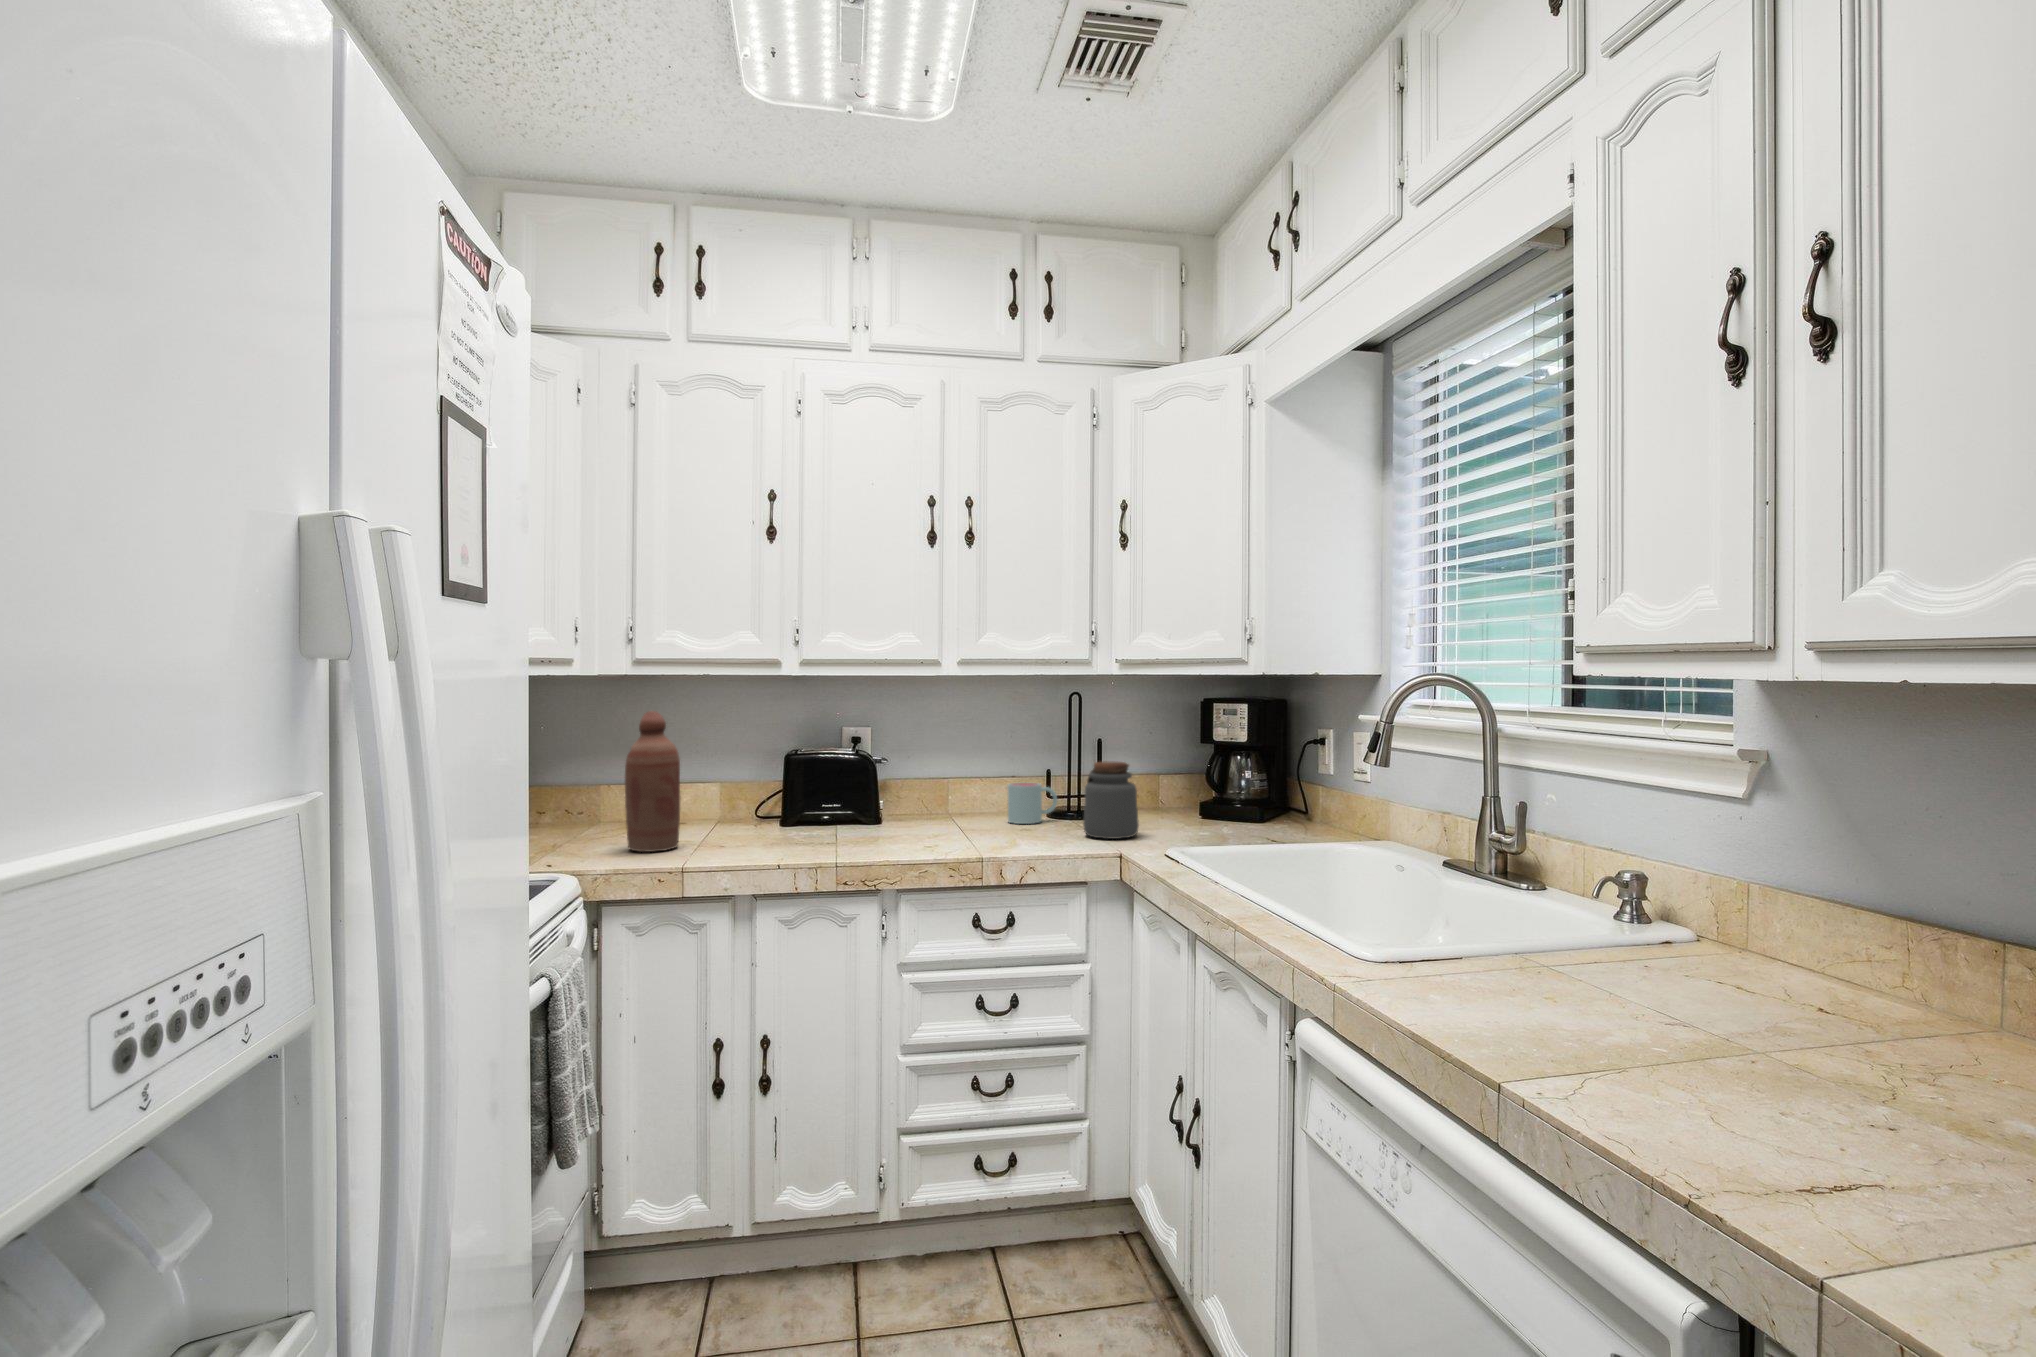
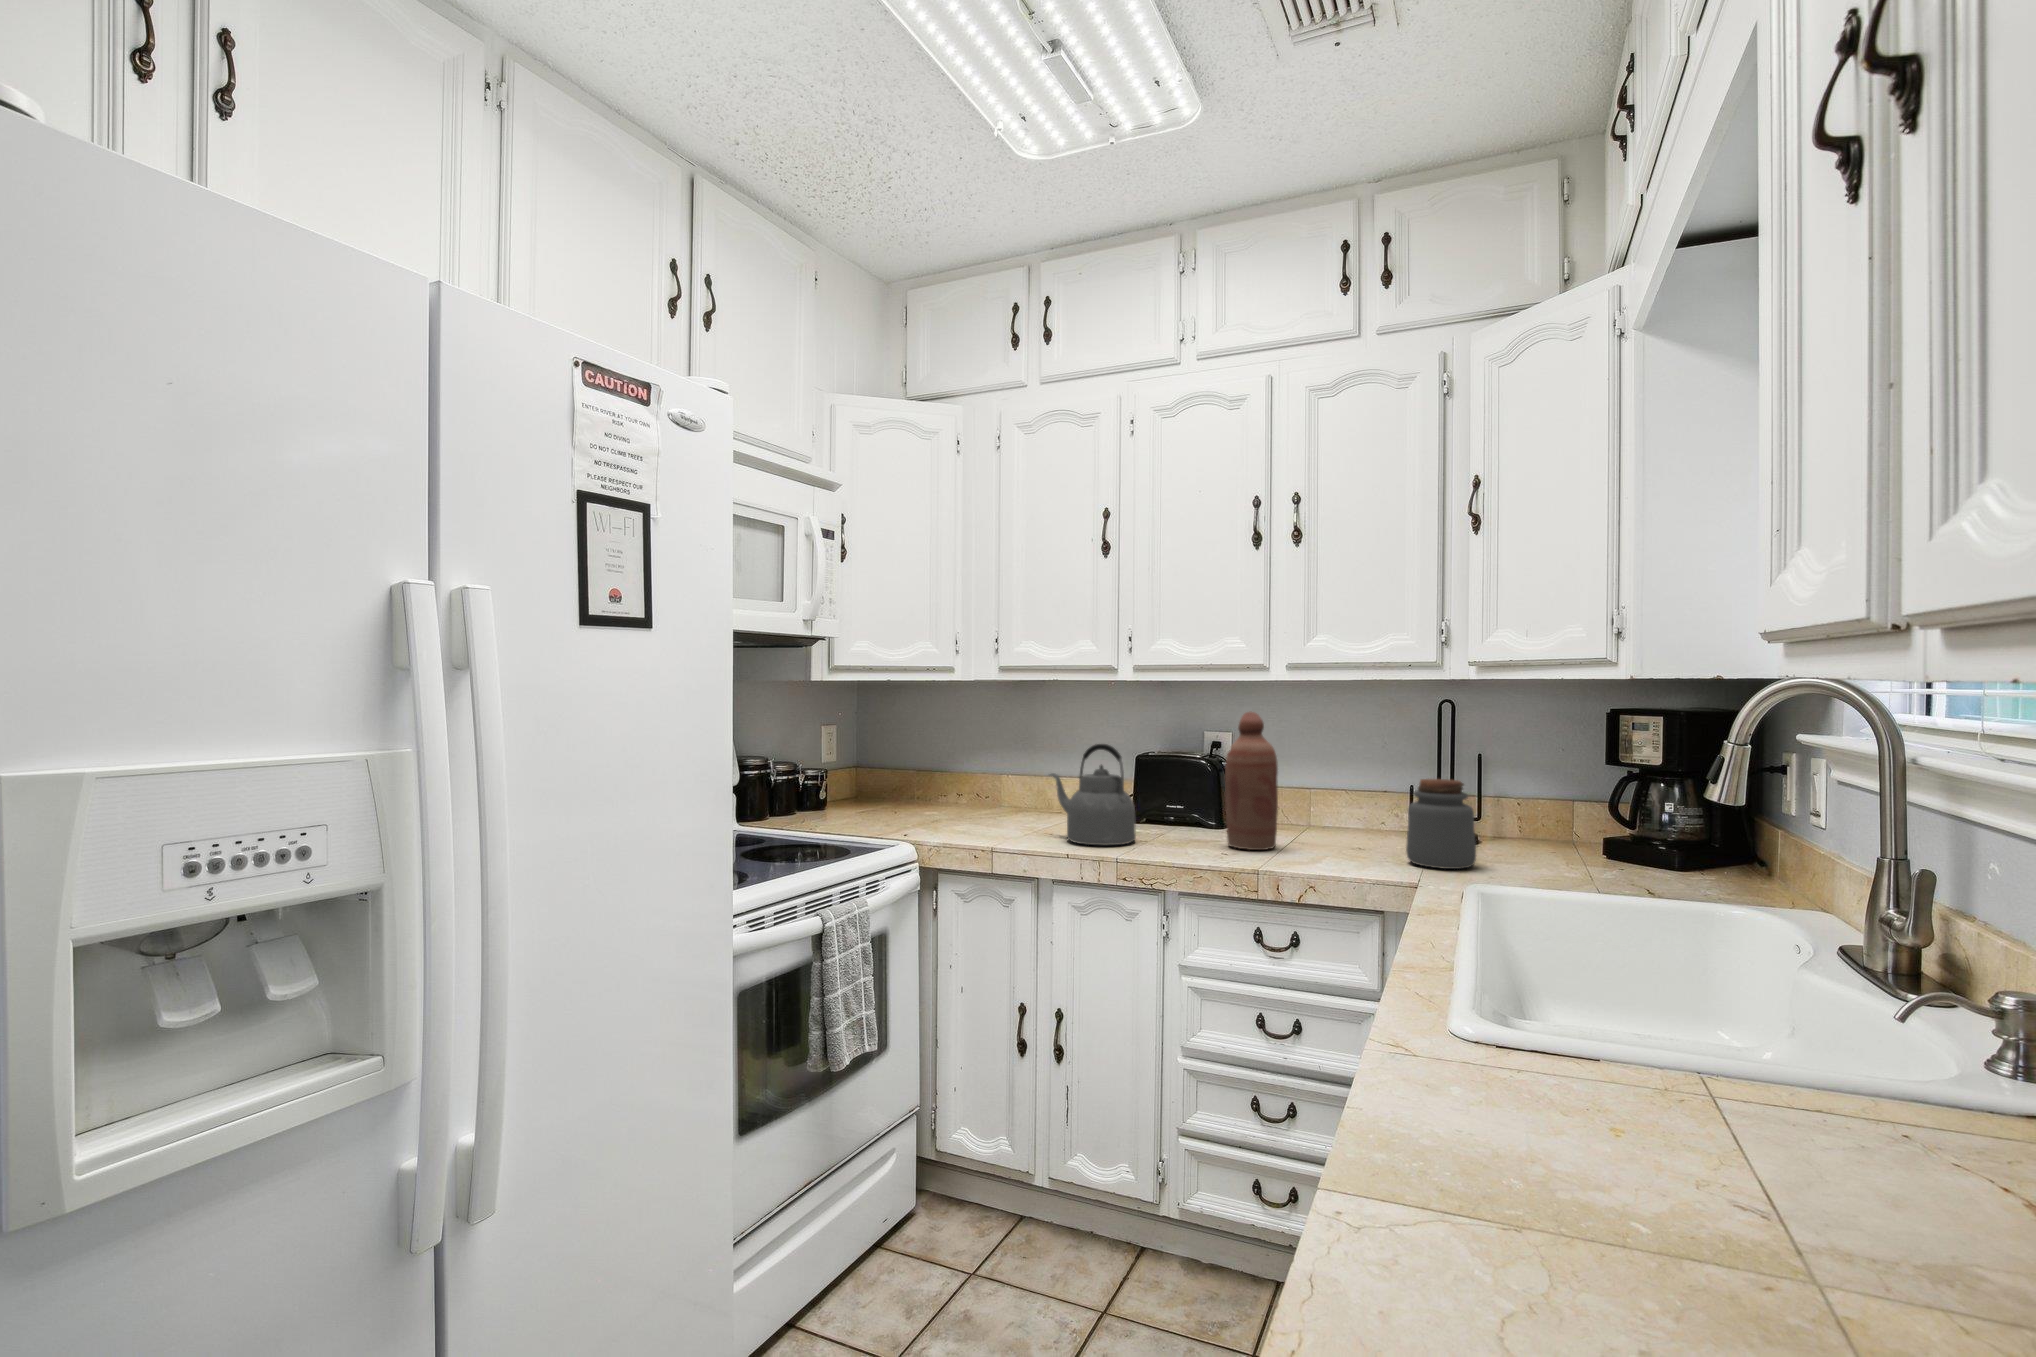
bottle: present [625,711,680,852] -> present [1225,712,1278,850]
kettle: none [723,745,831,855] -> present [1050,744,1136,845]
mug: present [1008,783,1057,824] -> none [1350,797,1410,843]

